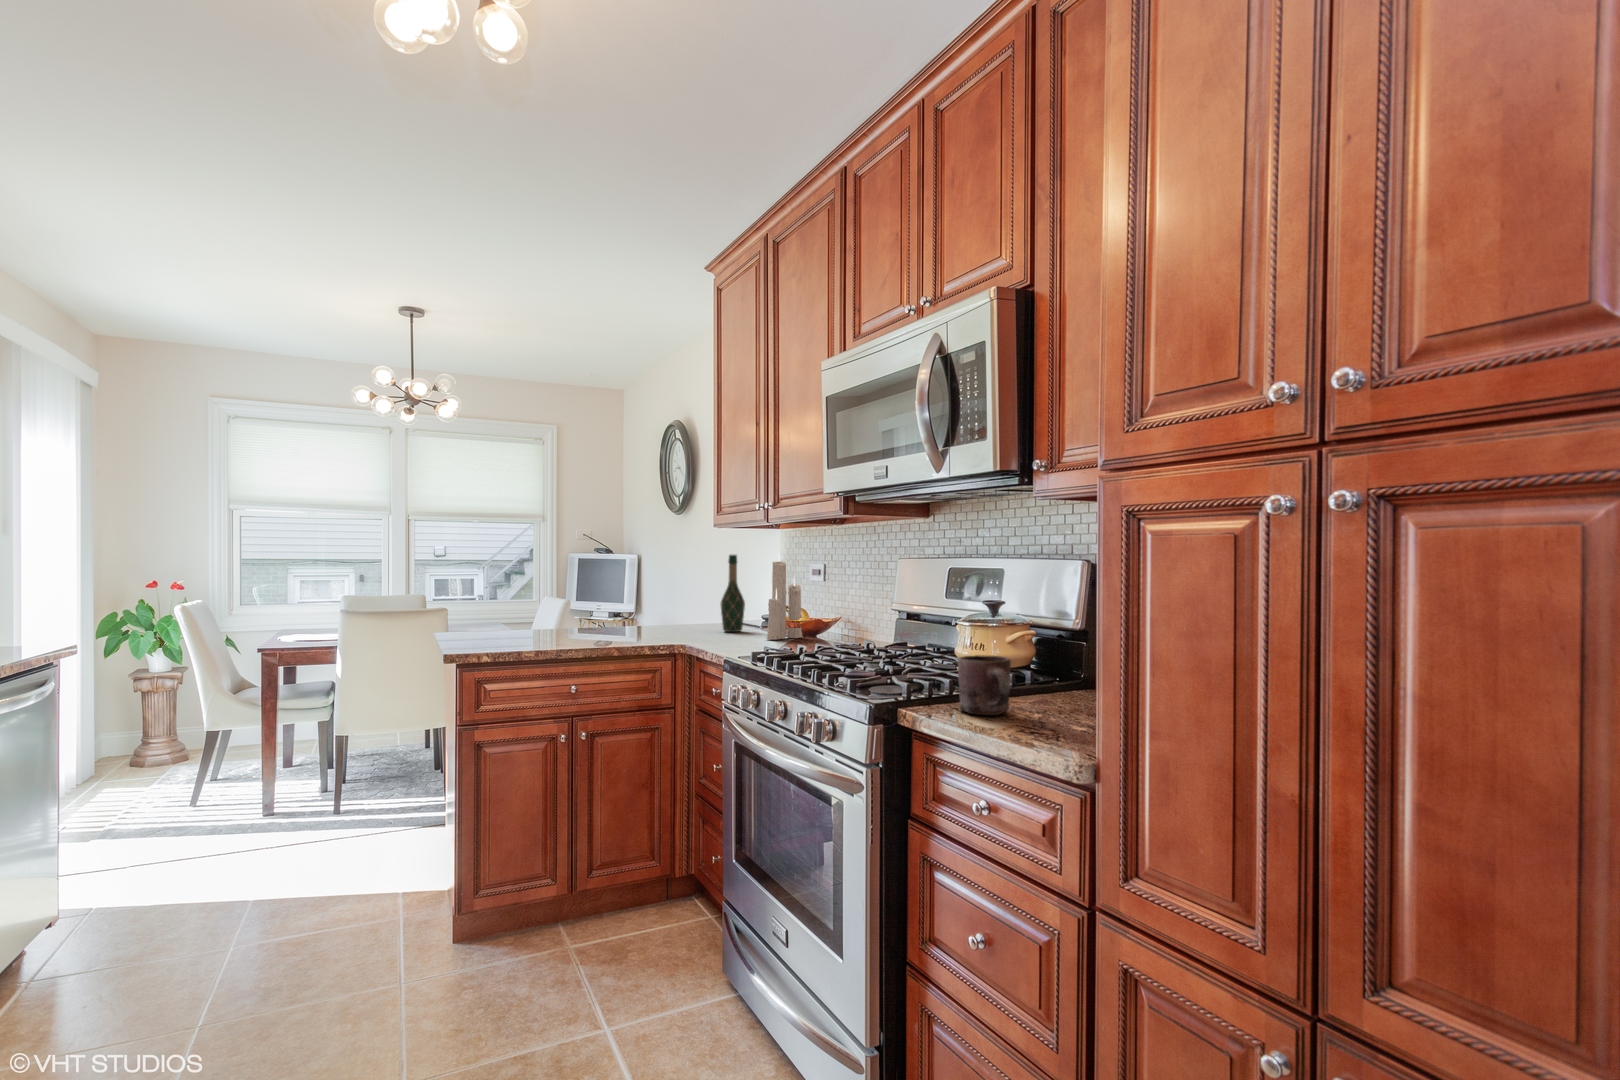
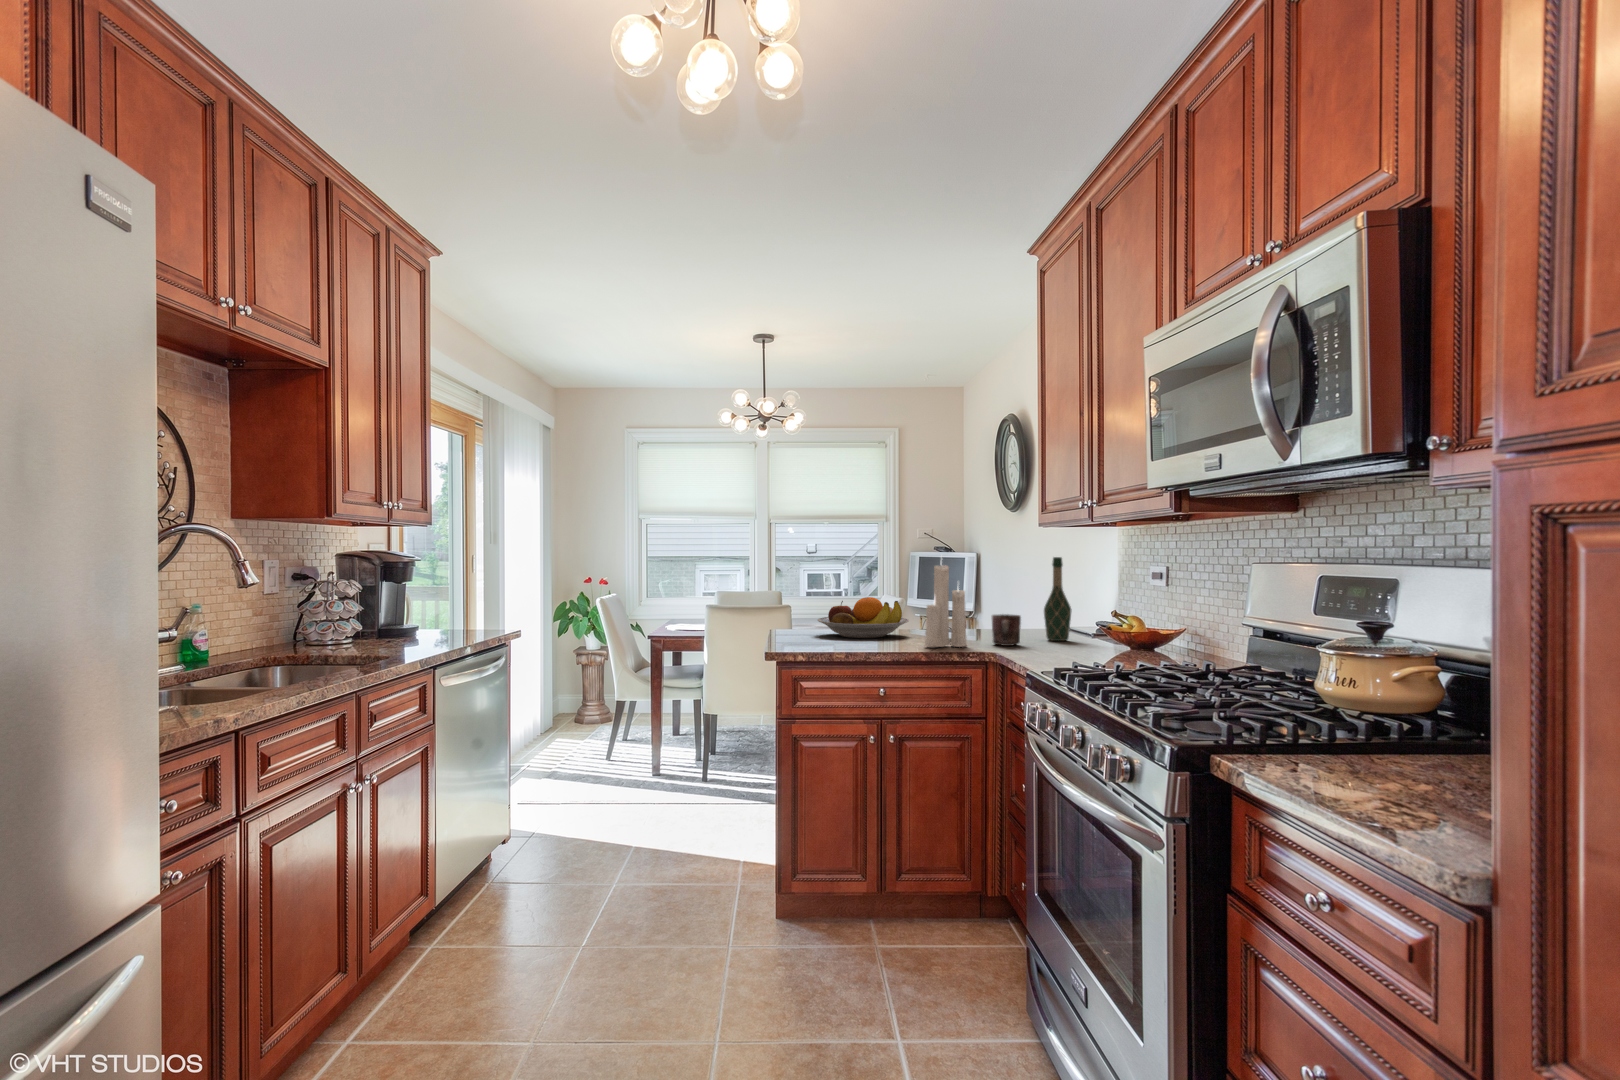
candle: present [766,553,803,640] -> present [924,565,967,647]
fruit bowl: none [492,596,590,638] -> present [818,597,909,638]
mug: present [958,655,1011,715] -> present [992,614,1021,646]

